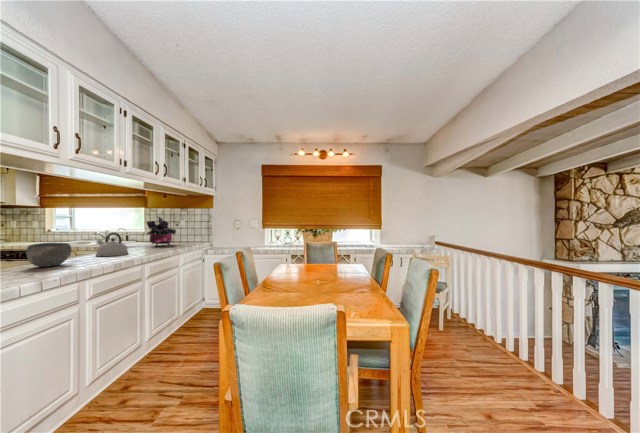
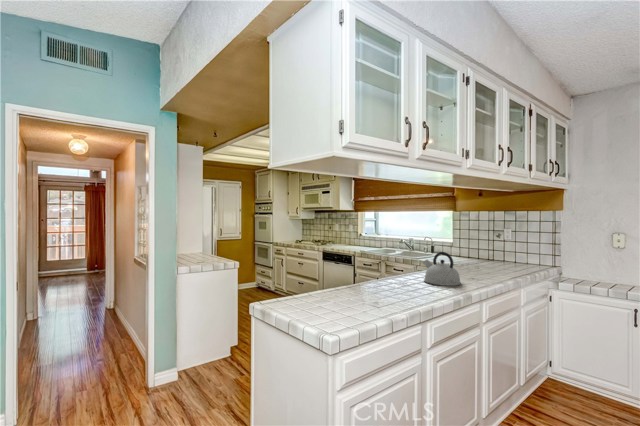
potted plant: present [147,217,176,246] -> none [469,226,509,270]
bowl: present [26,243,71,267] -> none [372,265,412,297]

